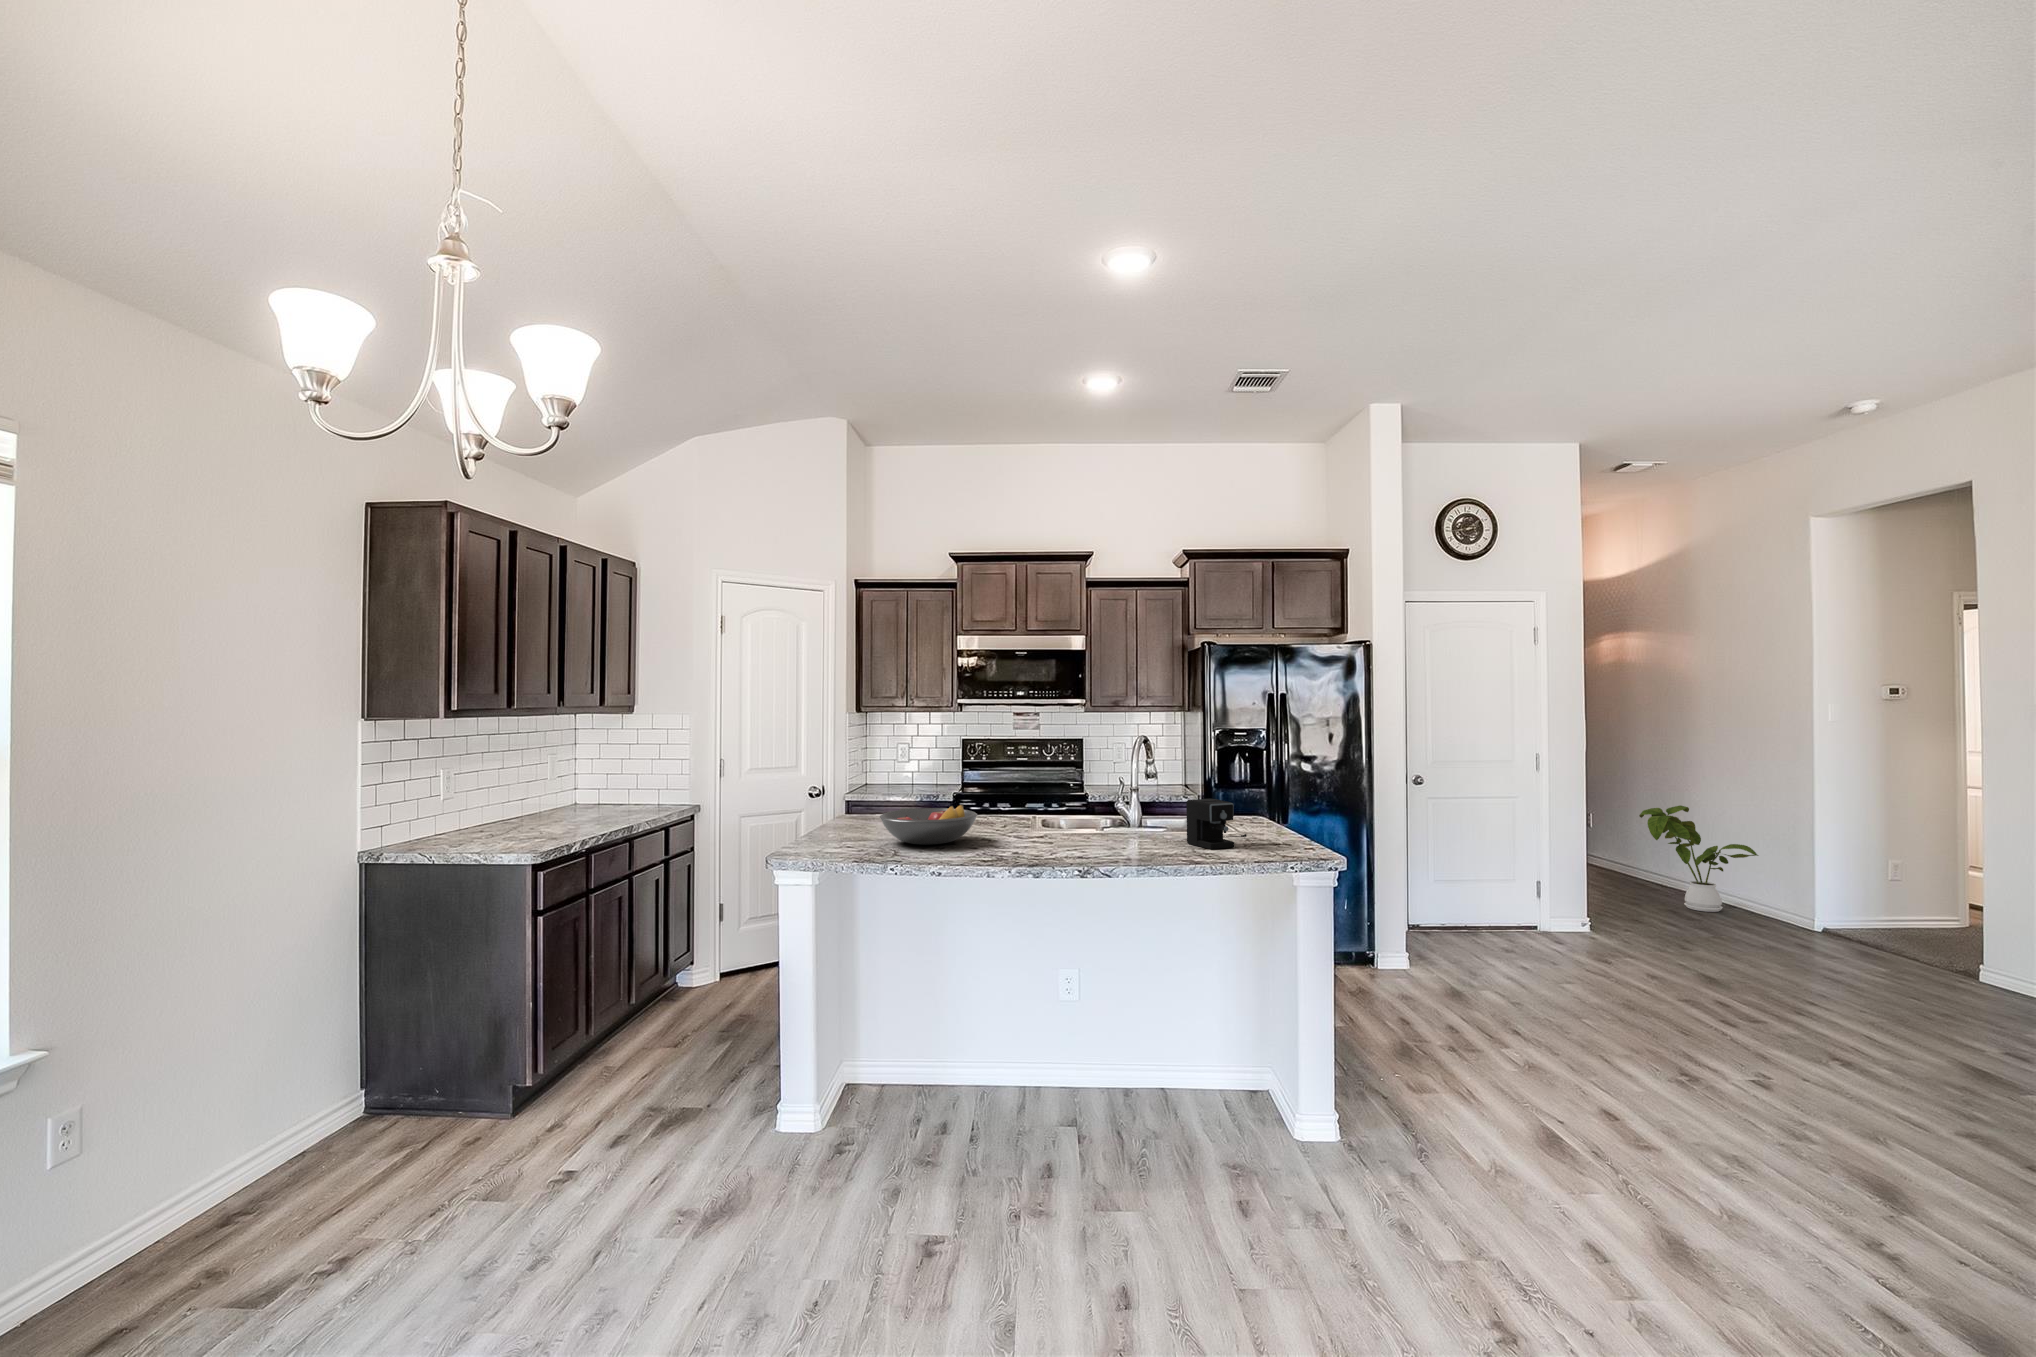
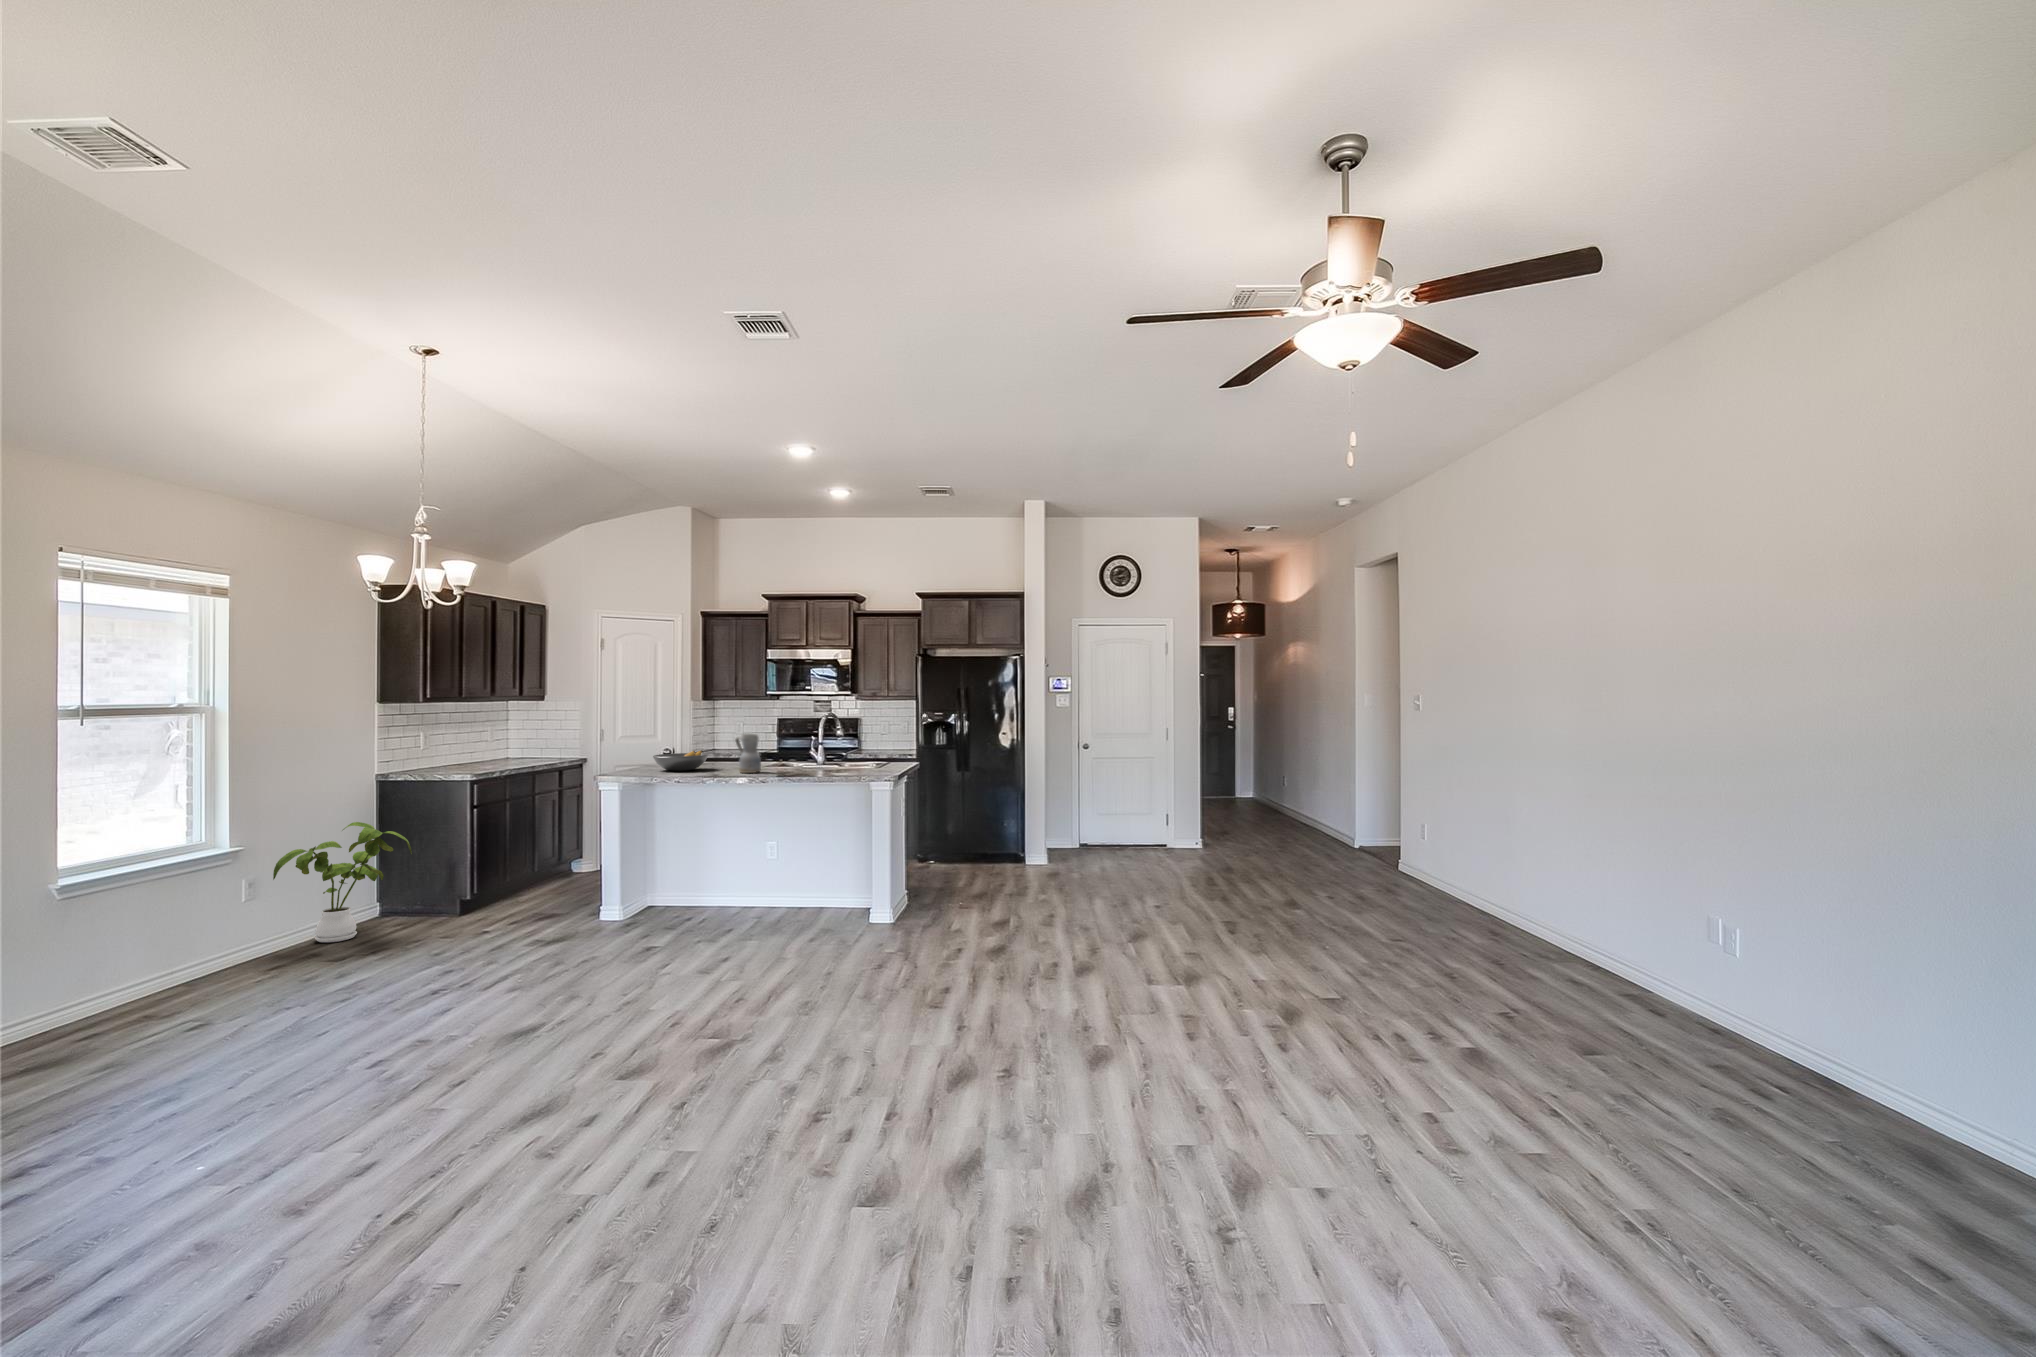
ceramic pitcher: none [1045,775,1095,853] -> present [735,734,761,773]
coffee maker: present [1186,799,1247,849] -> none [818,747,859,772]
house plant: present [1639,805,1758,912] -> present [273,822,412,942]

